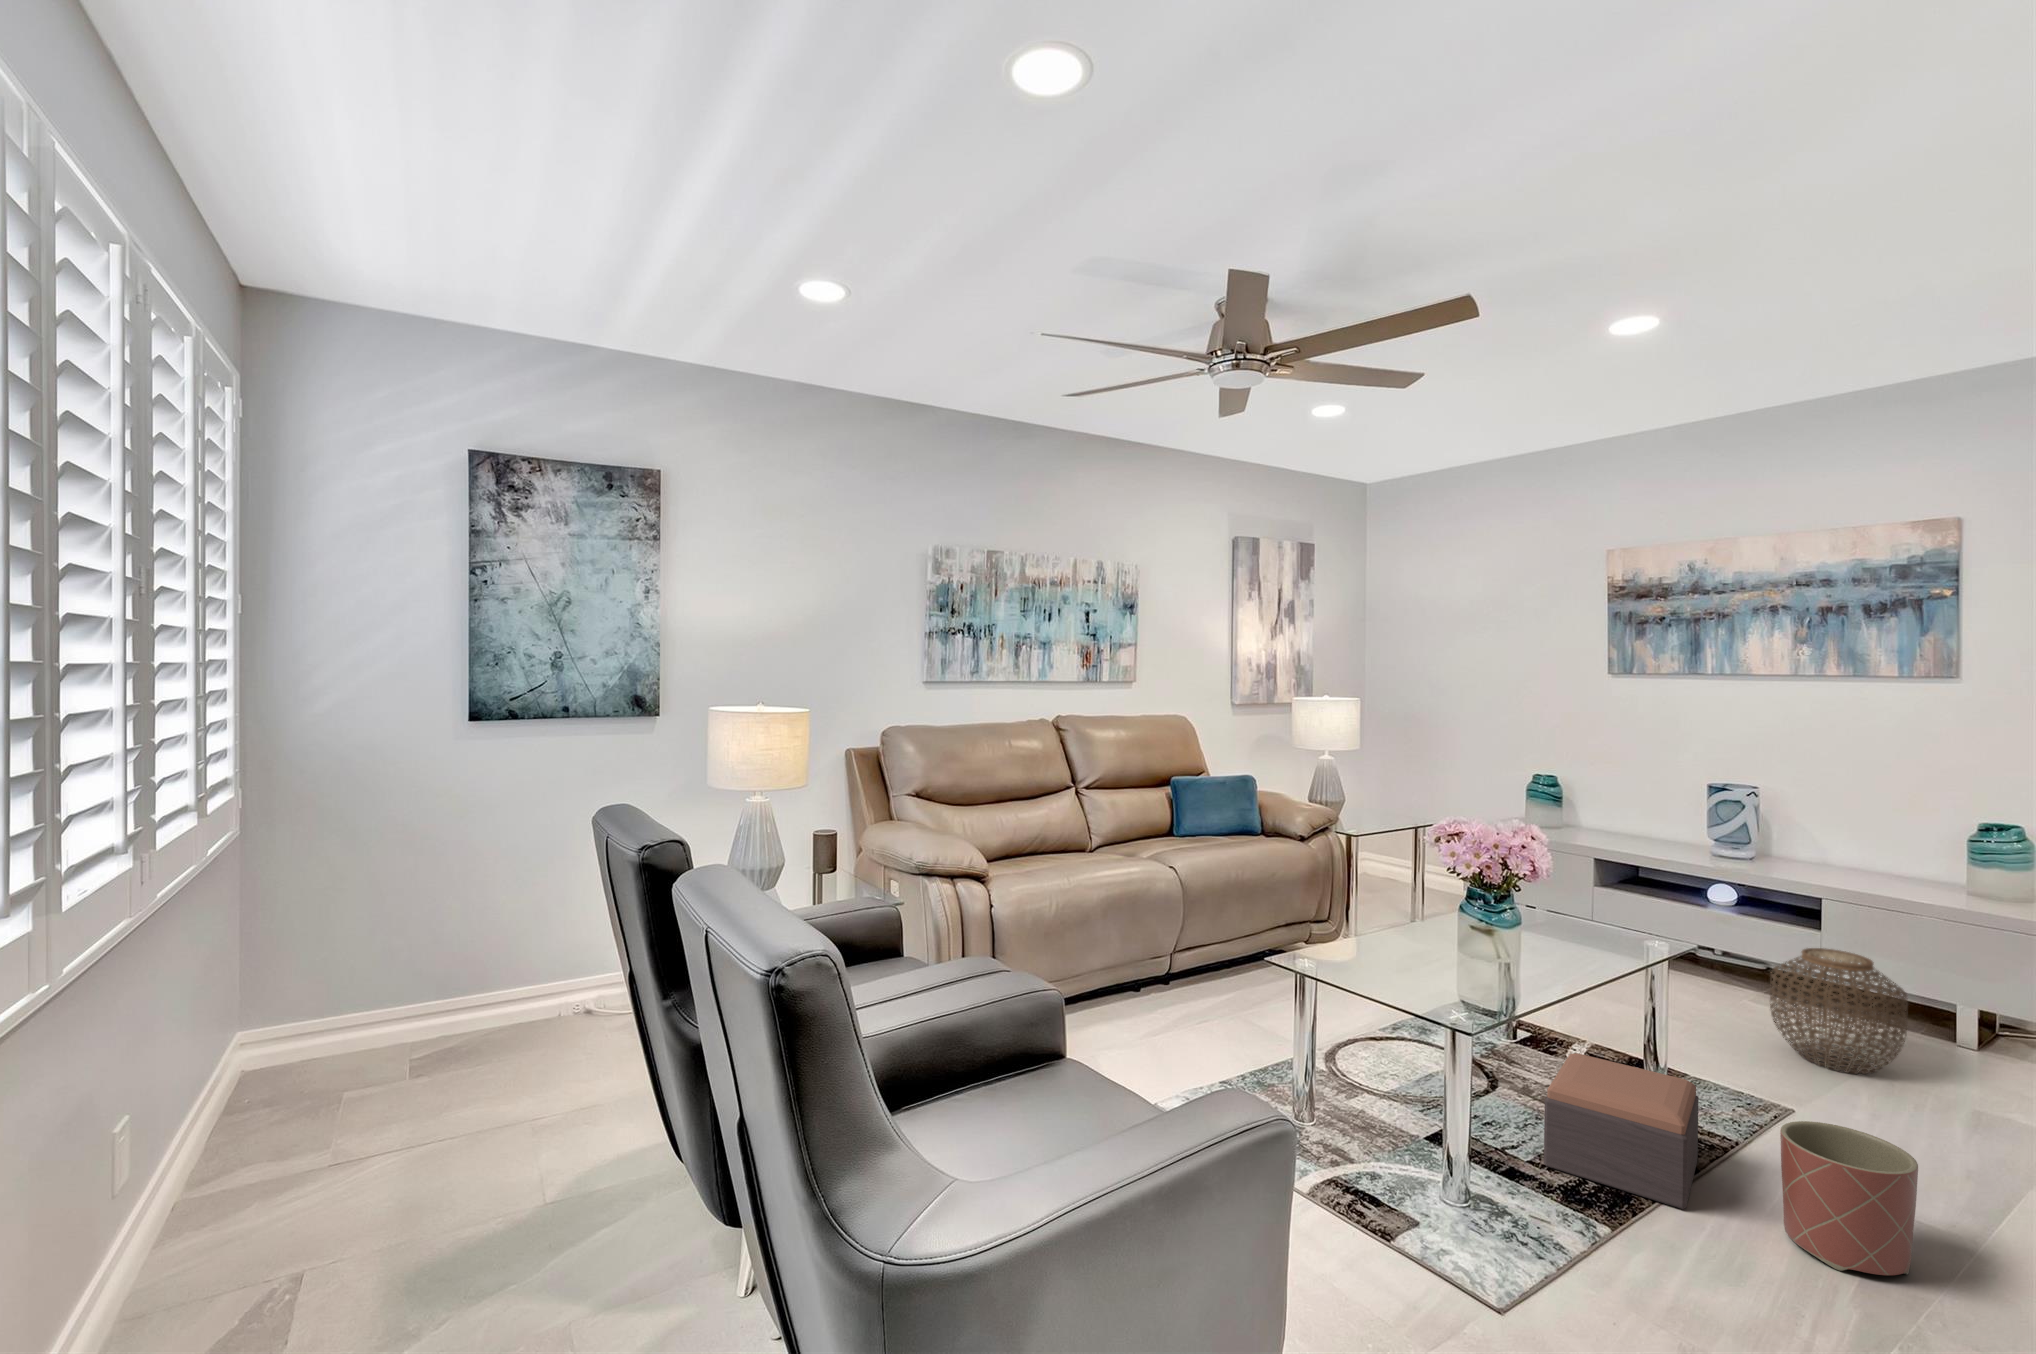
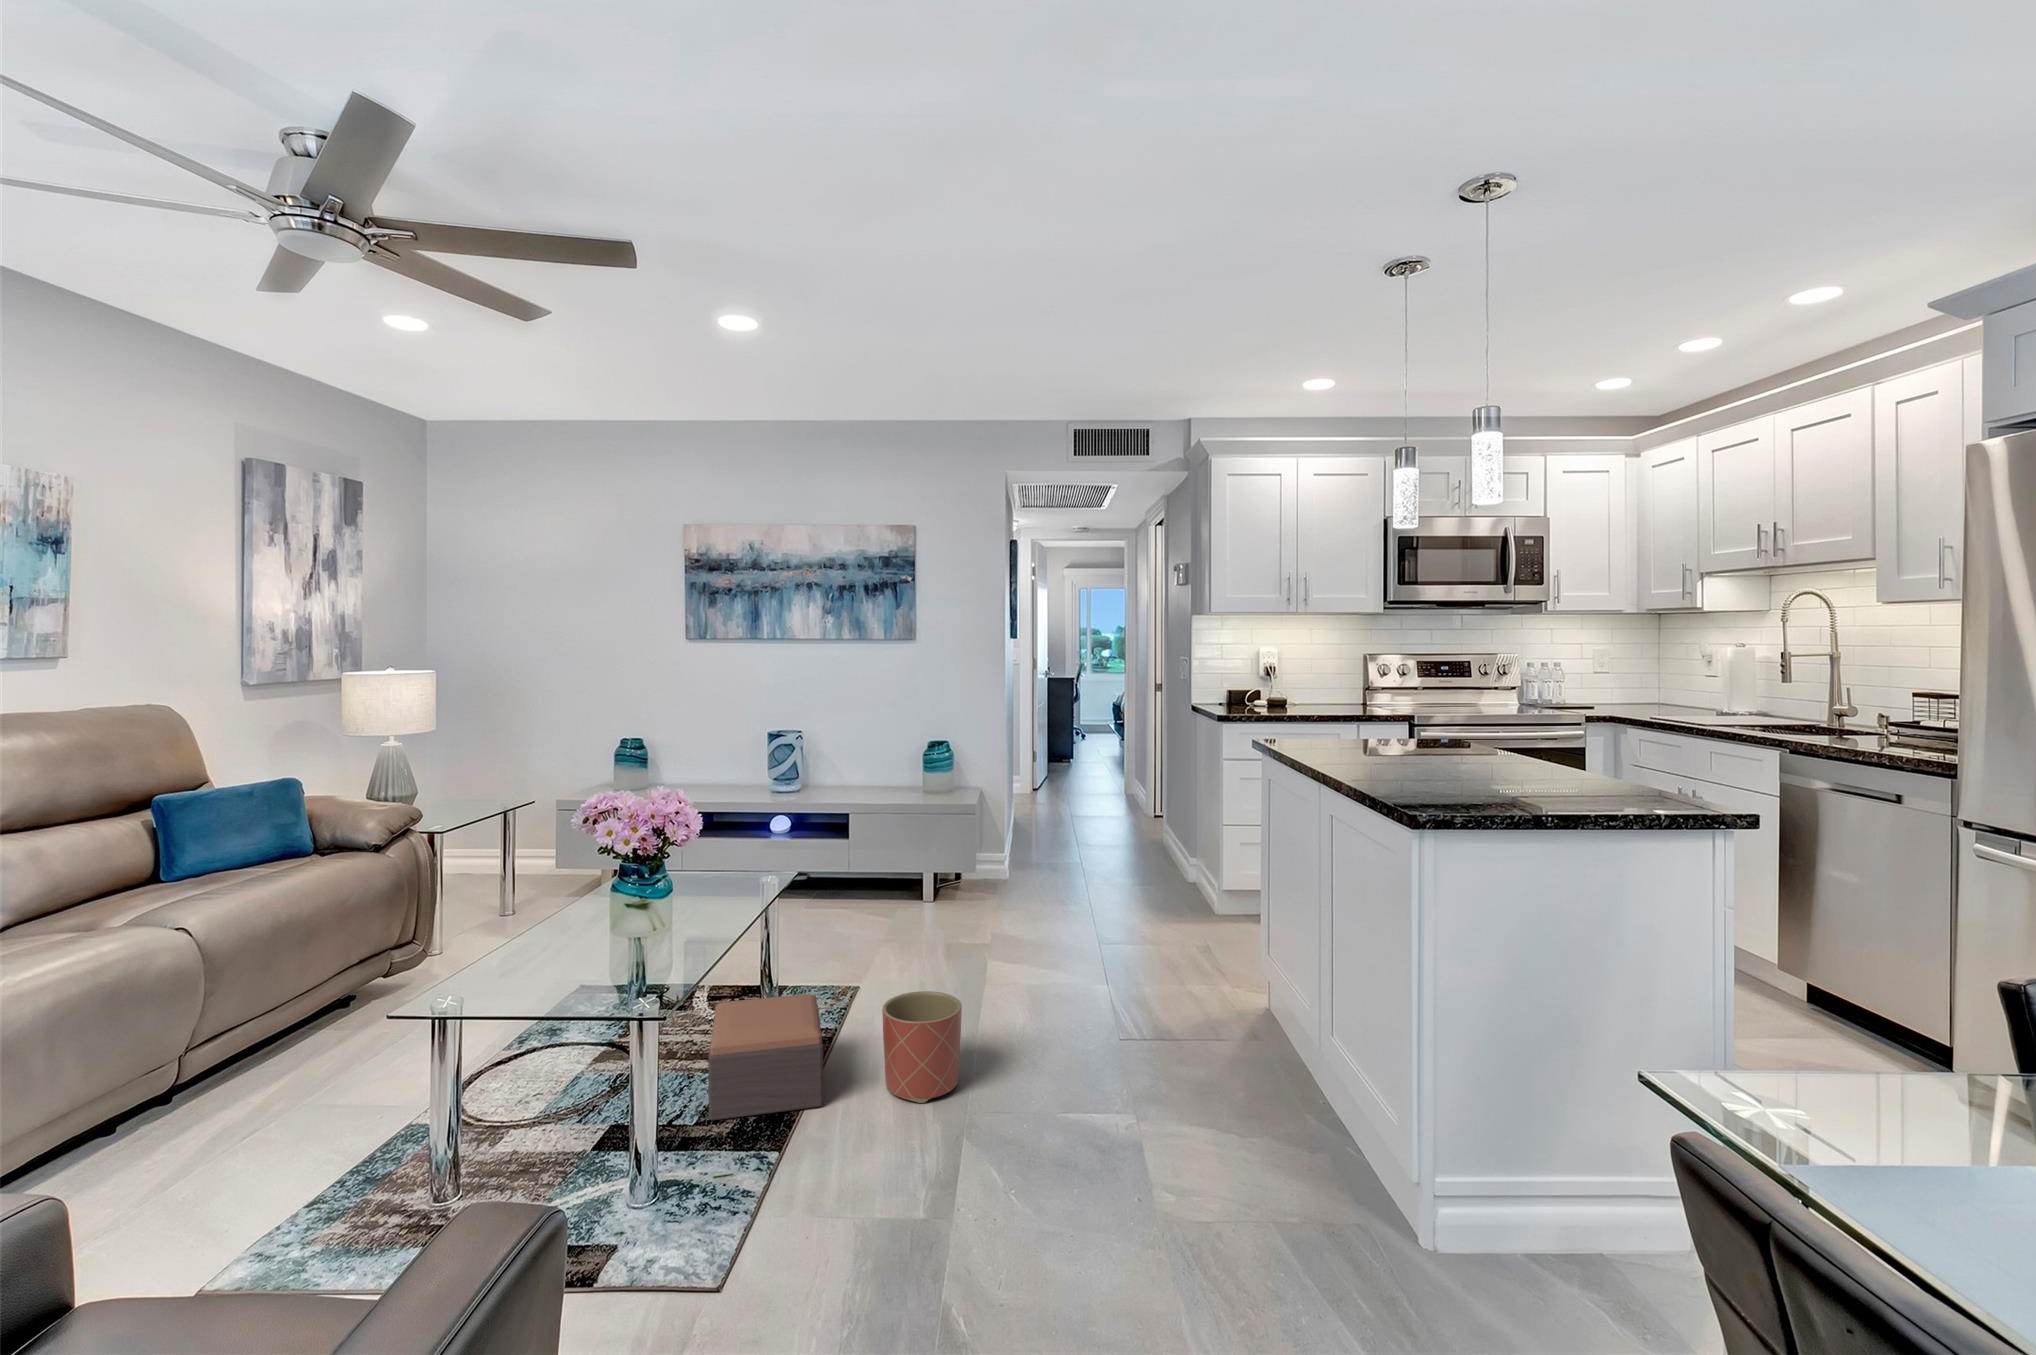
woven basket: present [1770,948,1907,1074] -> none [833,854,913,946]

